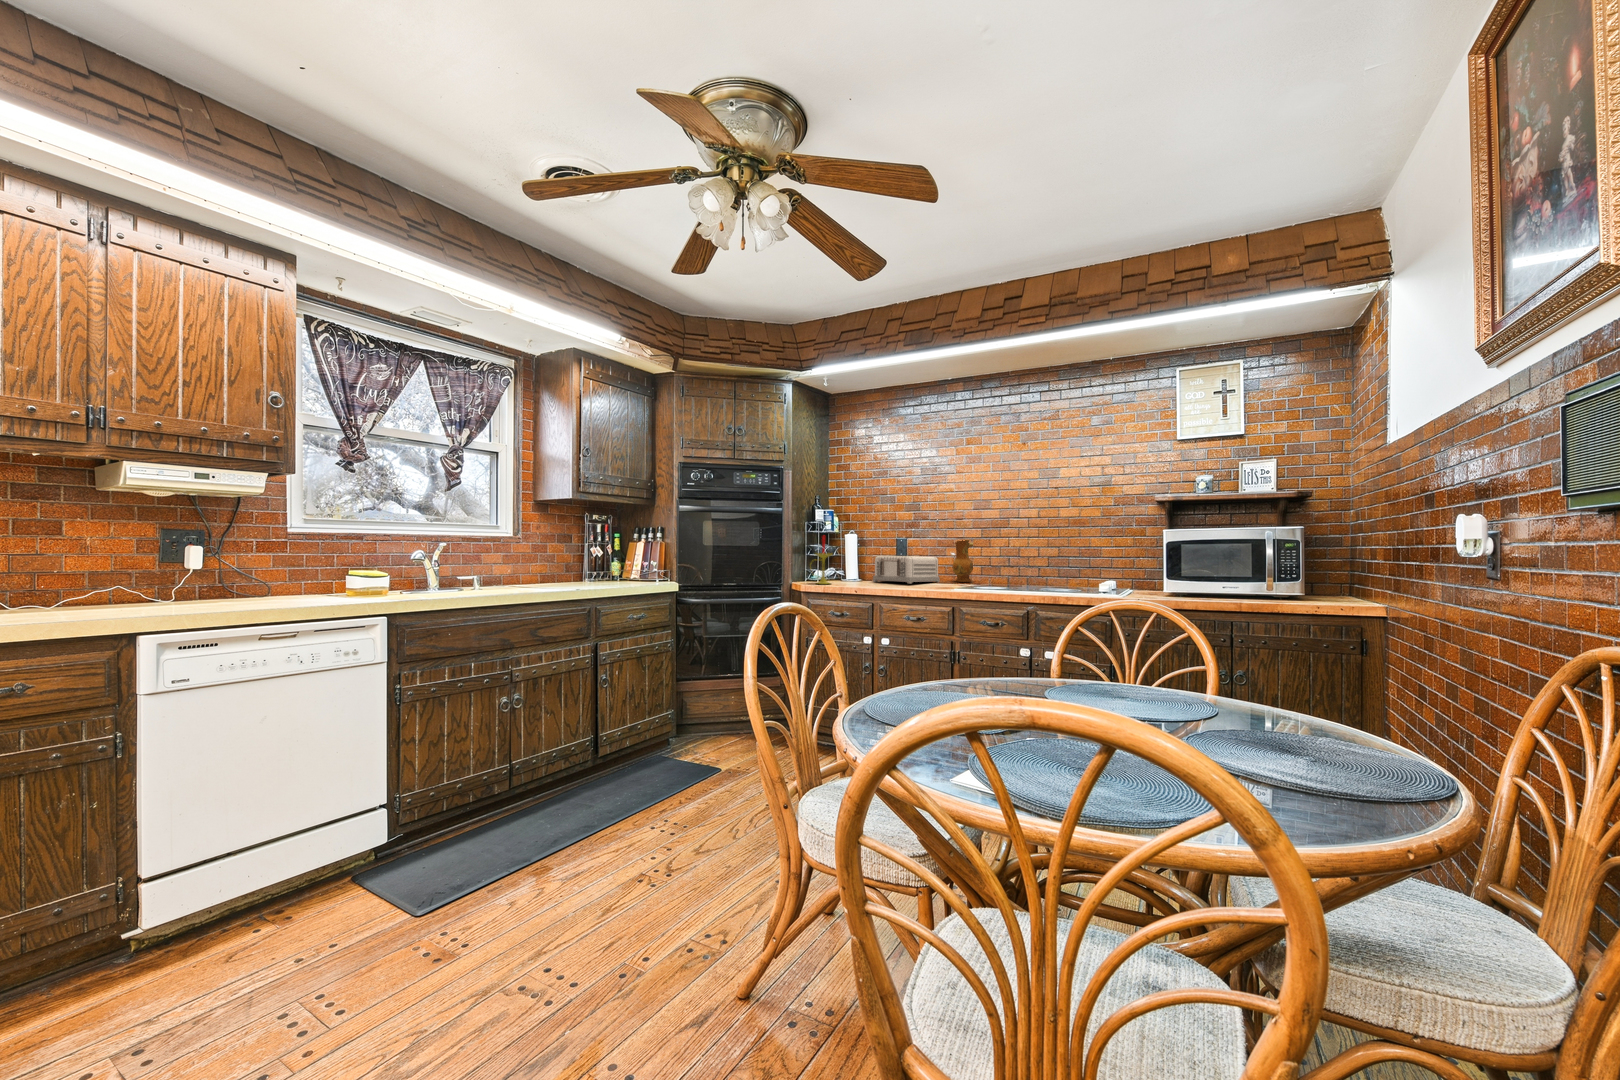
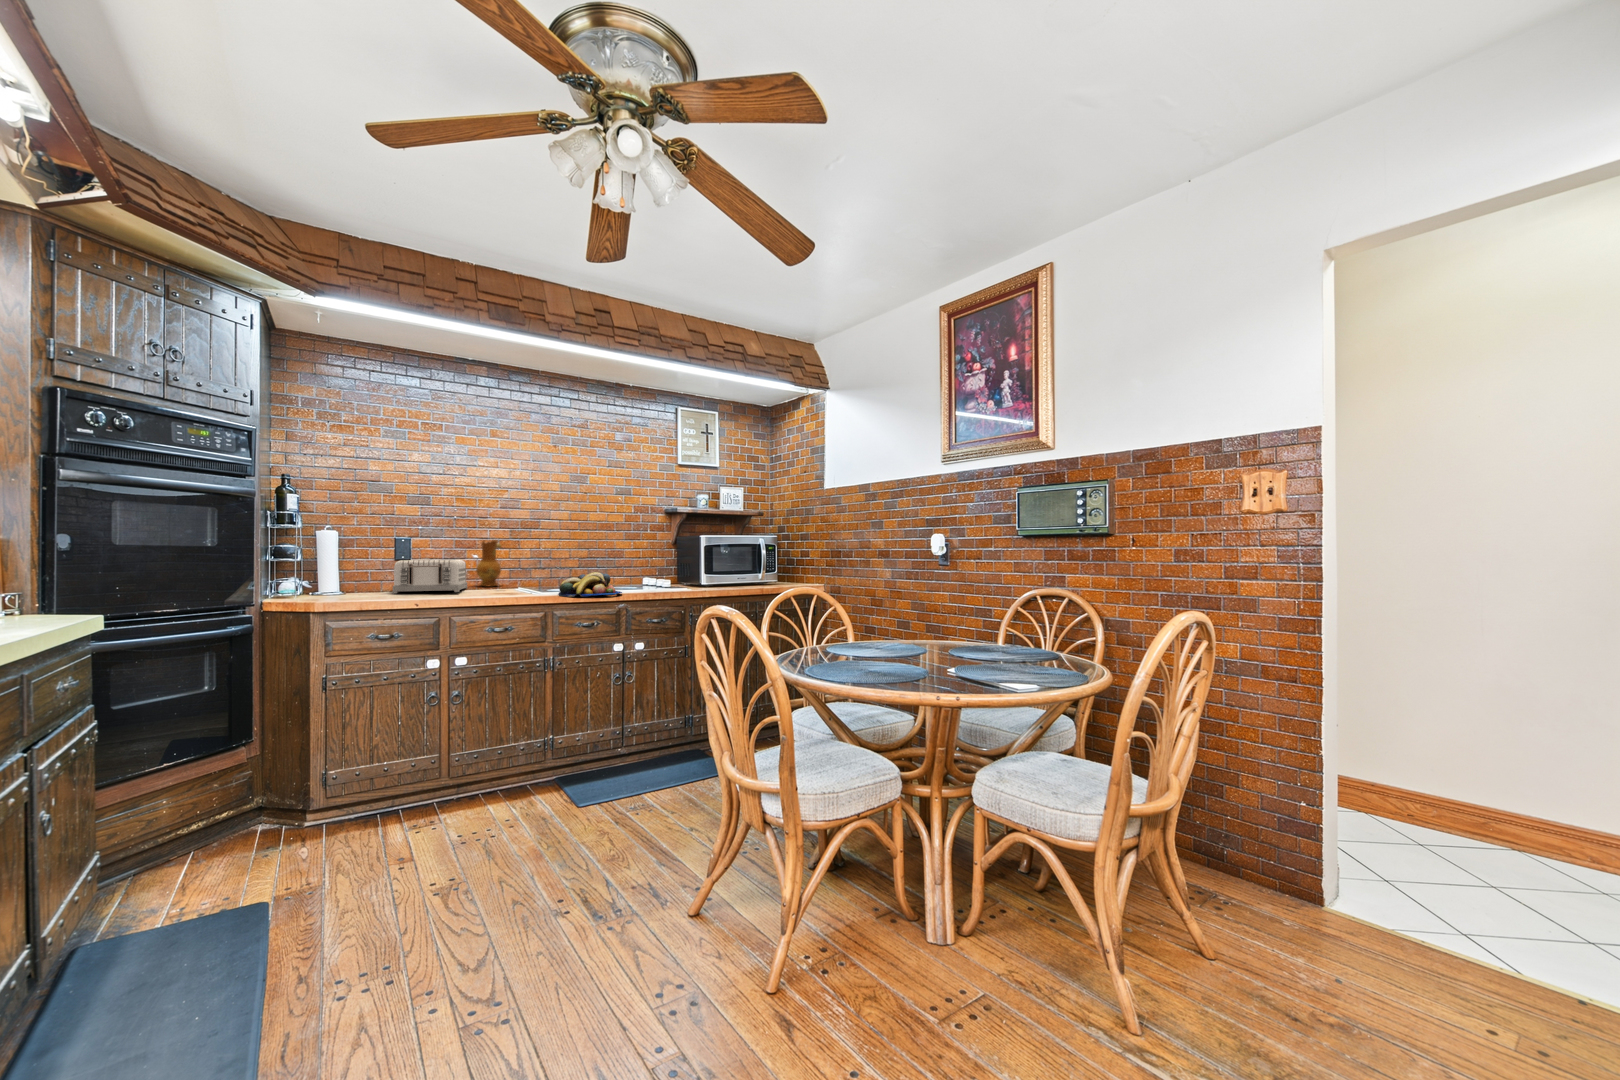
candle: present [811,536,832,584] -> none [320,533,353,602]
fruit bowl: none [974,571,1042,595] -> present [559,572,622,596]

